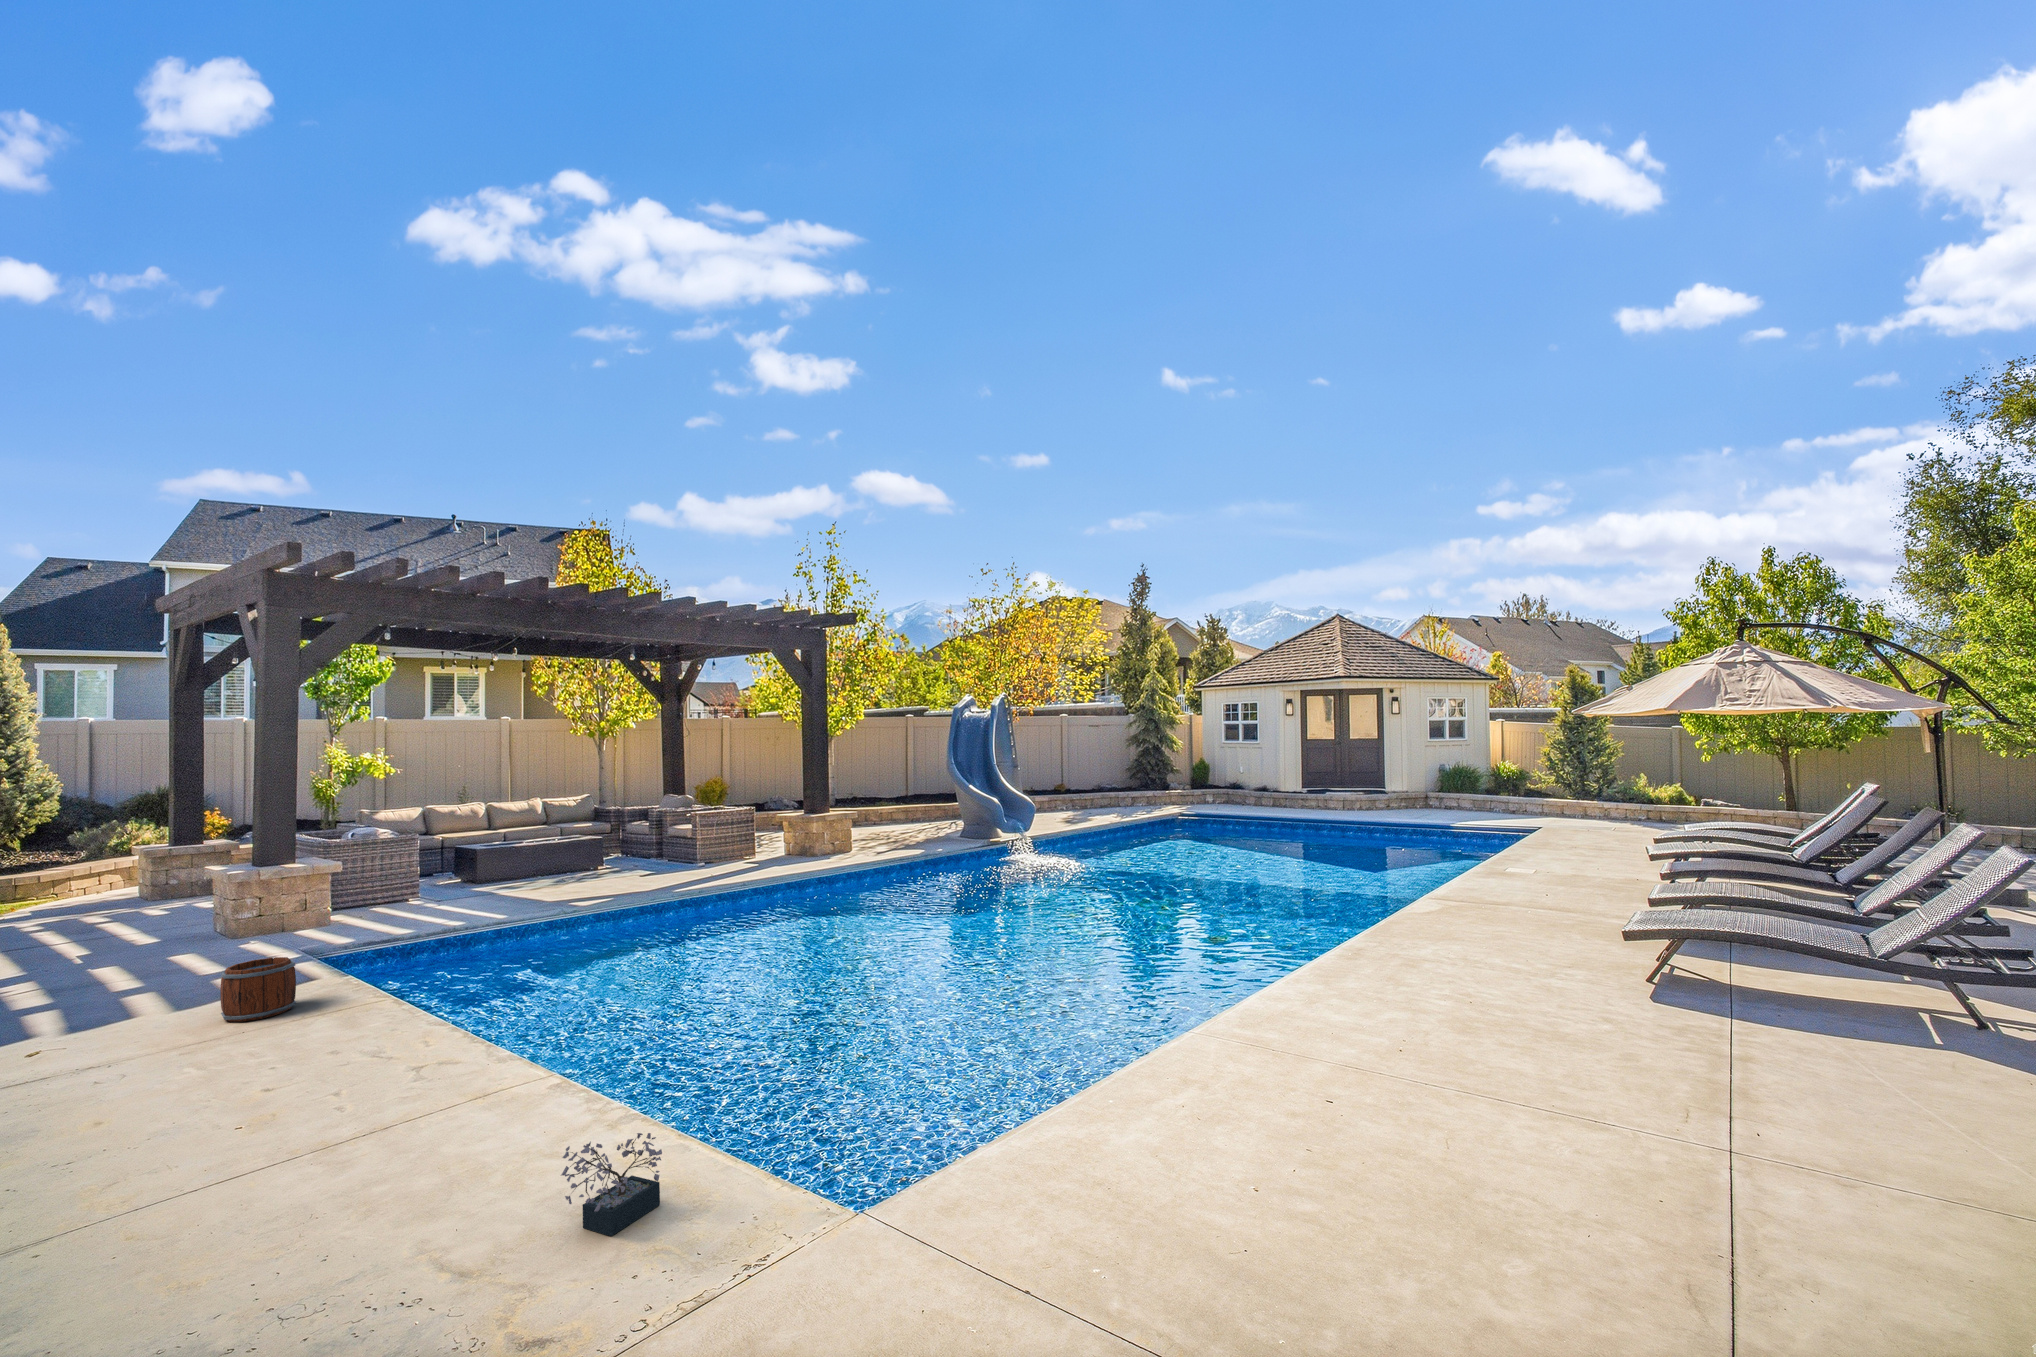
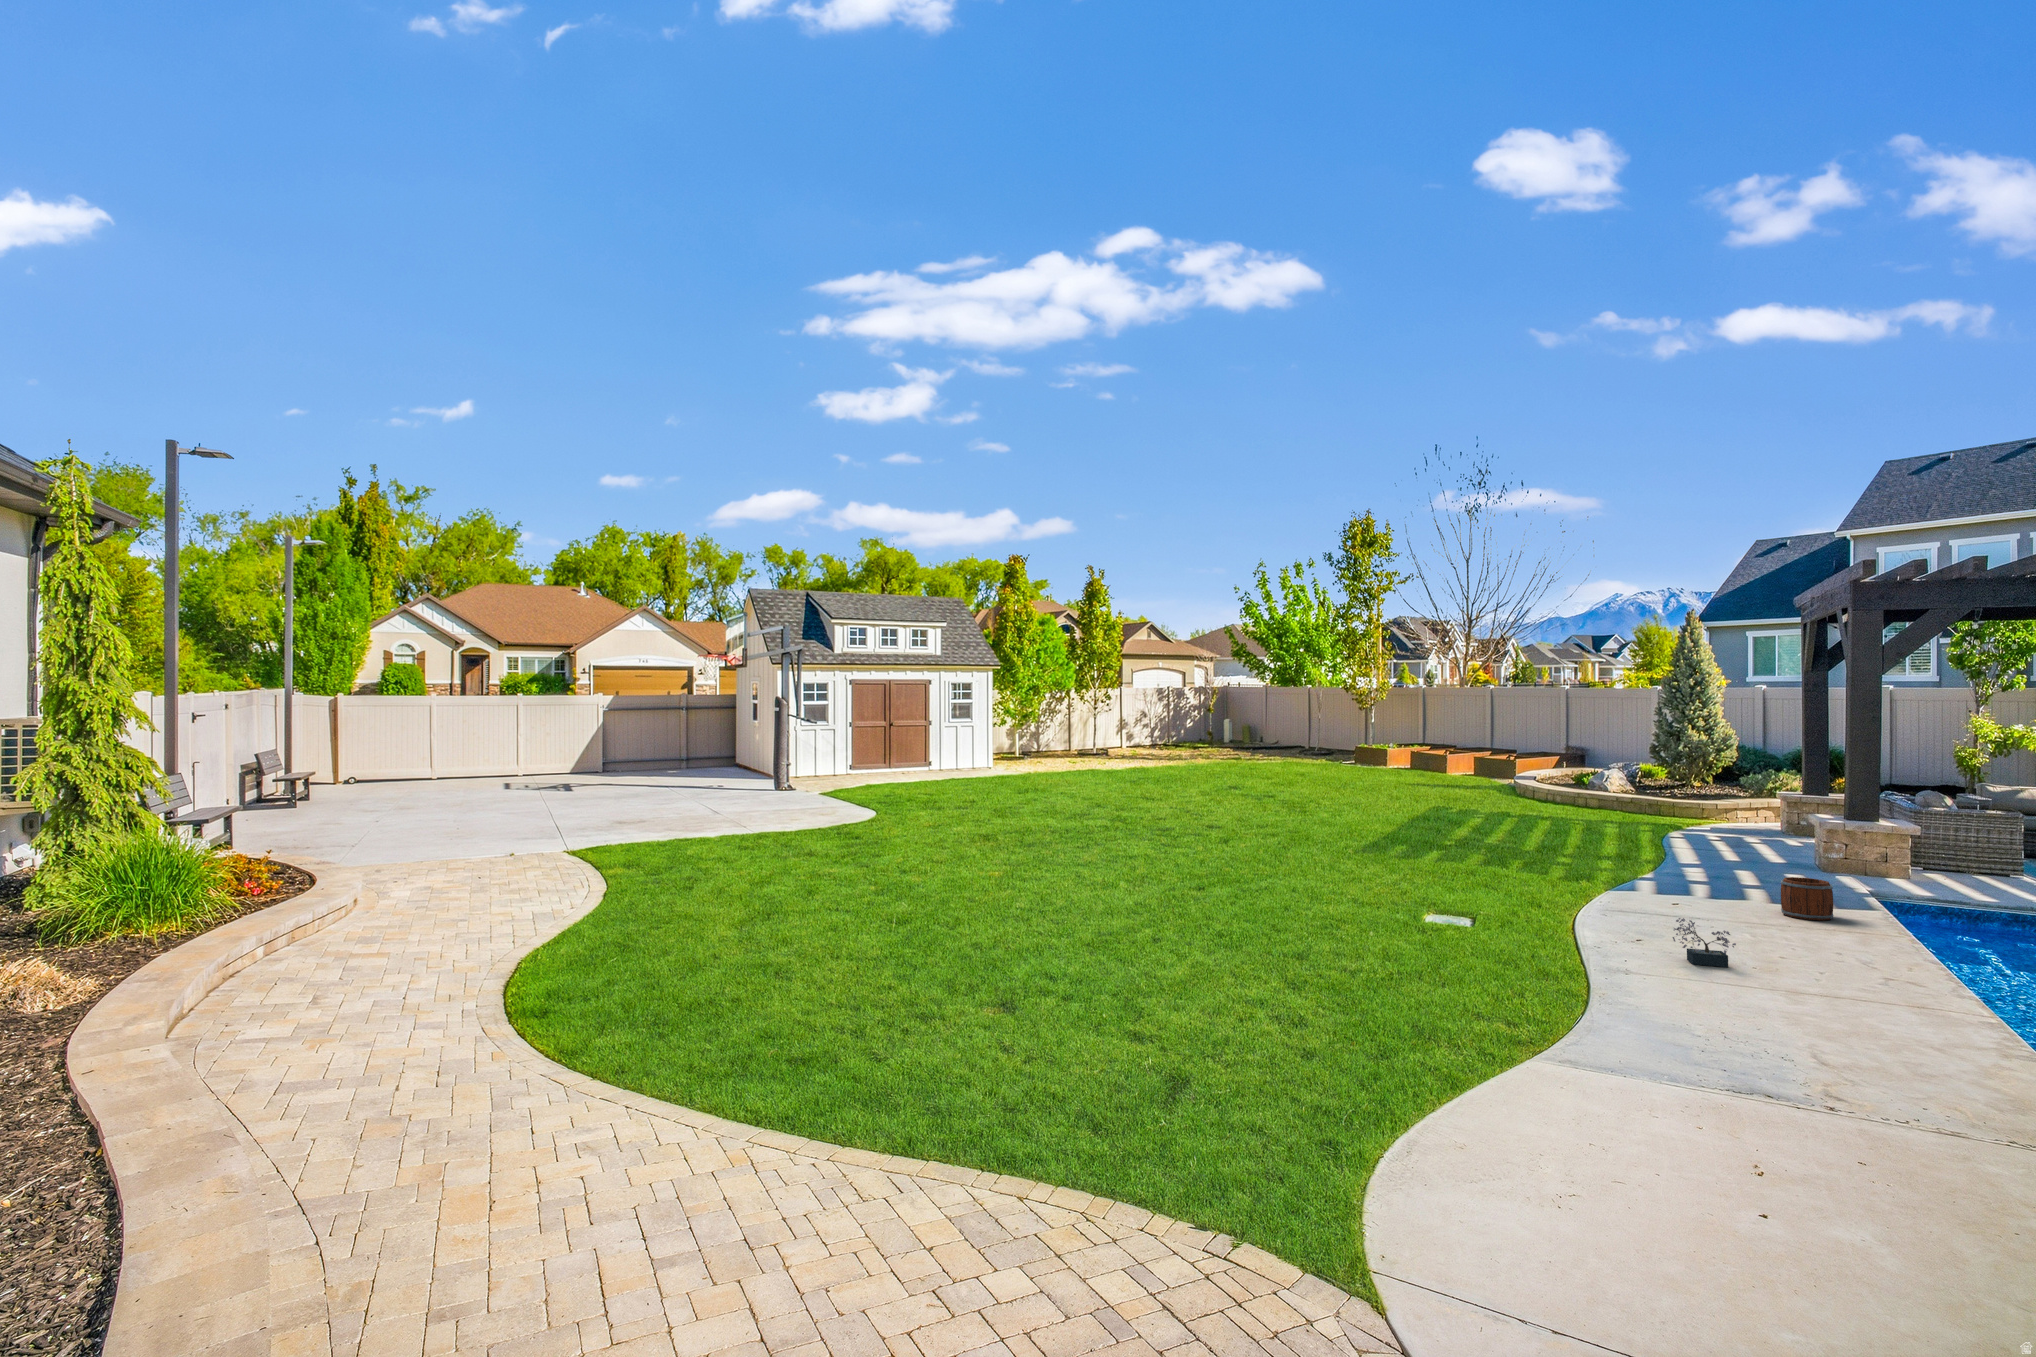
decorative plant: present [561,1133,662,1236] -> present [1672,918,1736,967]

